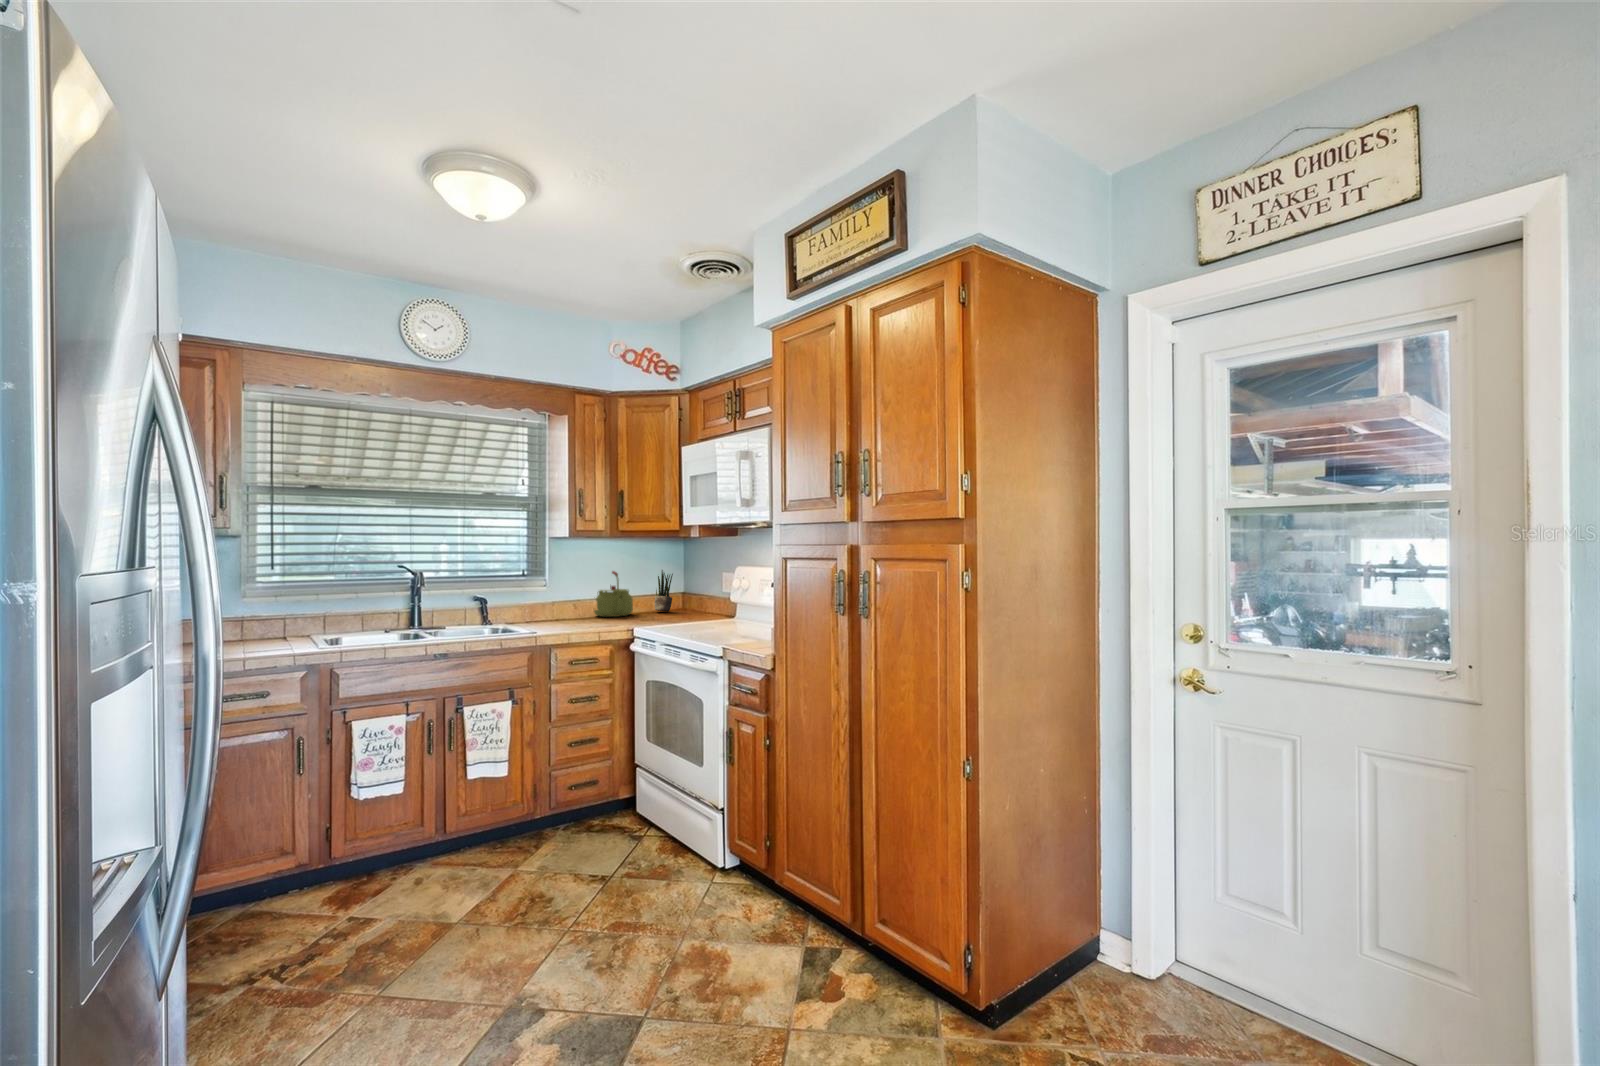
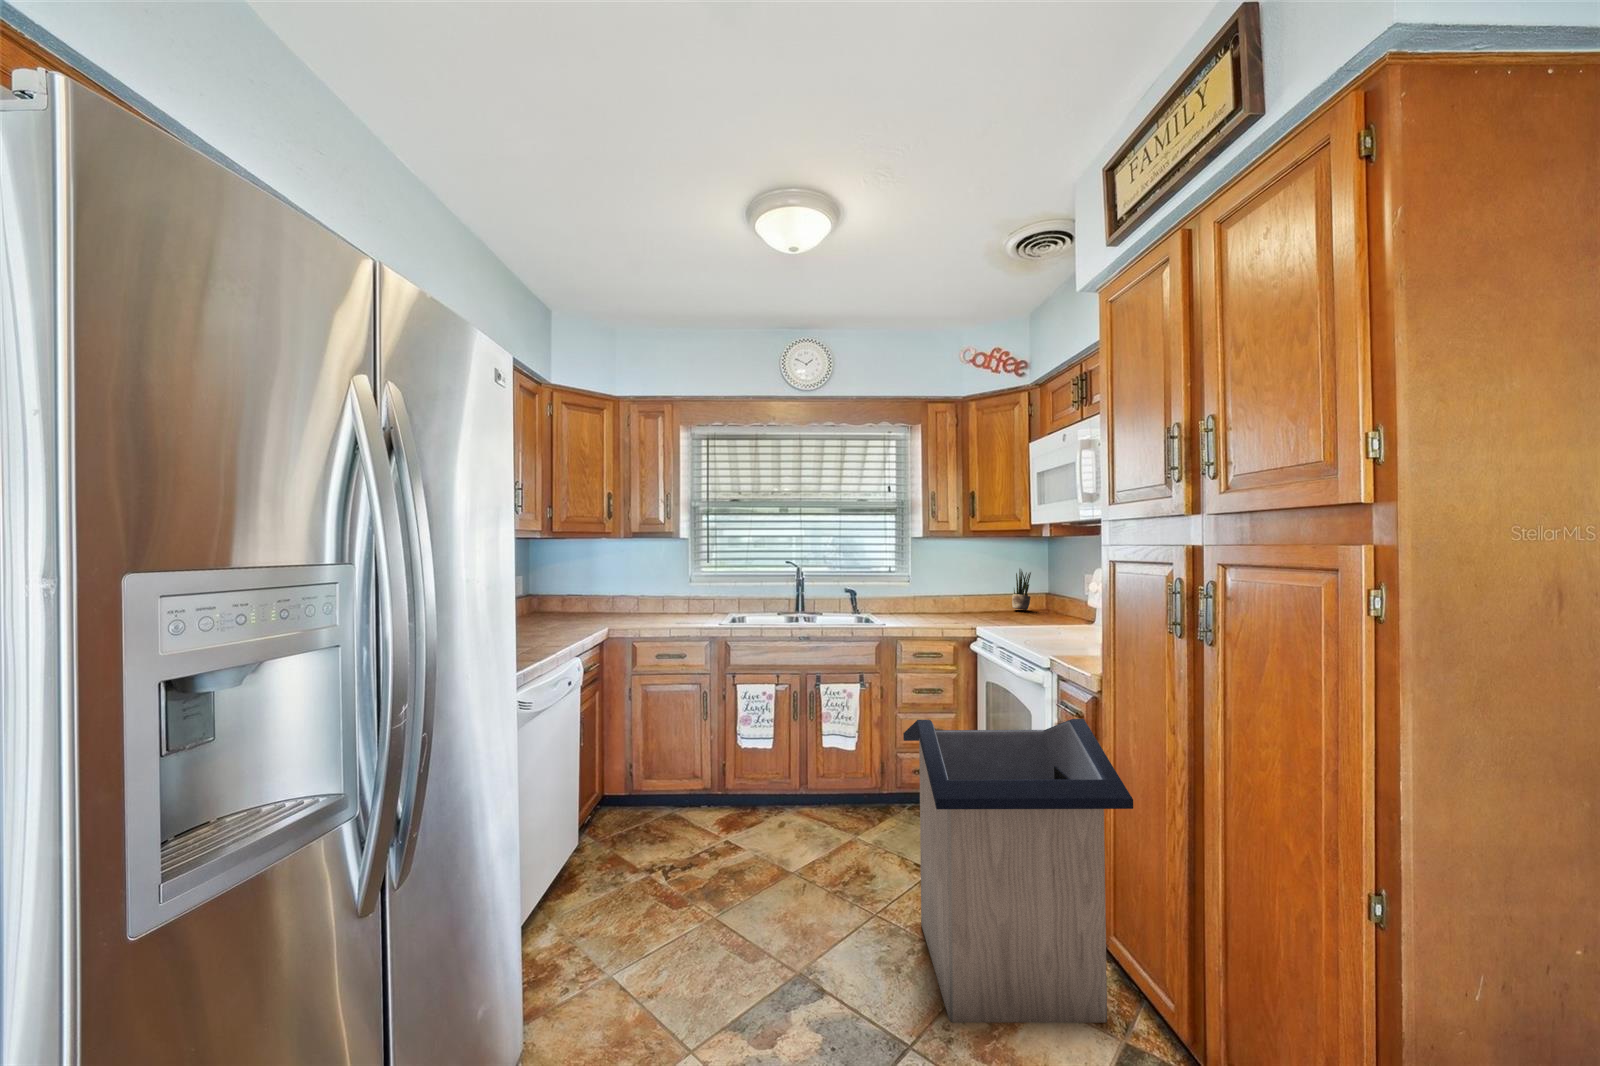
kettle: present [594,571,633,617] -> none [952,568,989,612]
trash can: none [597,695,810,984] -> present [903,719,1133,1023]

